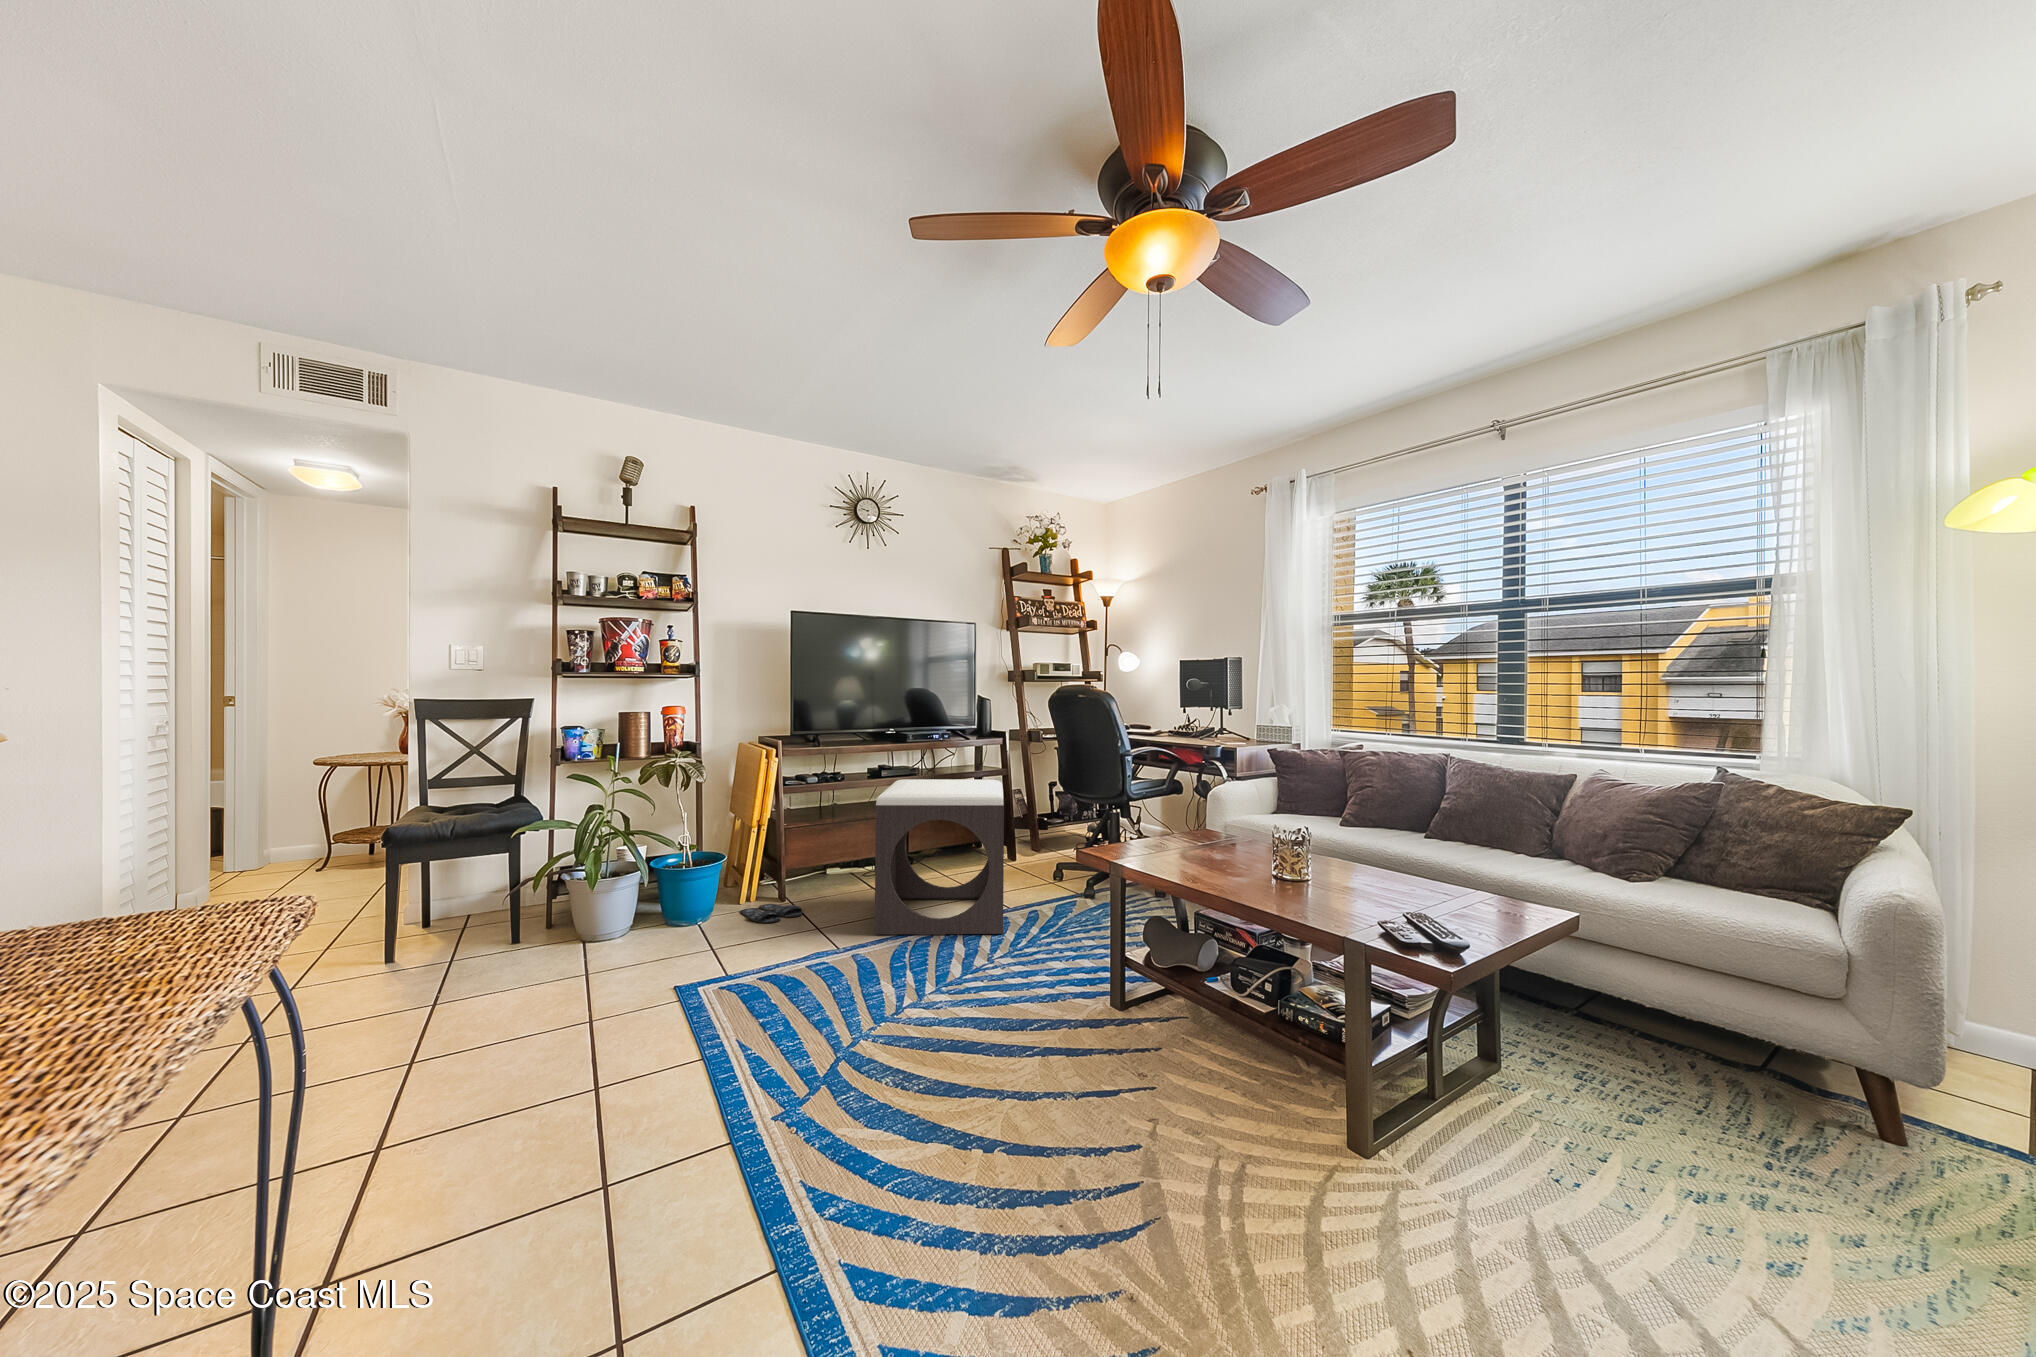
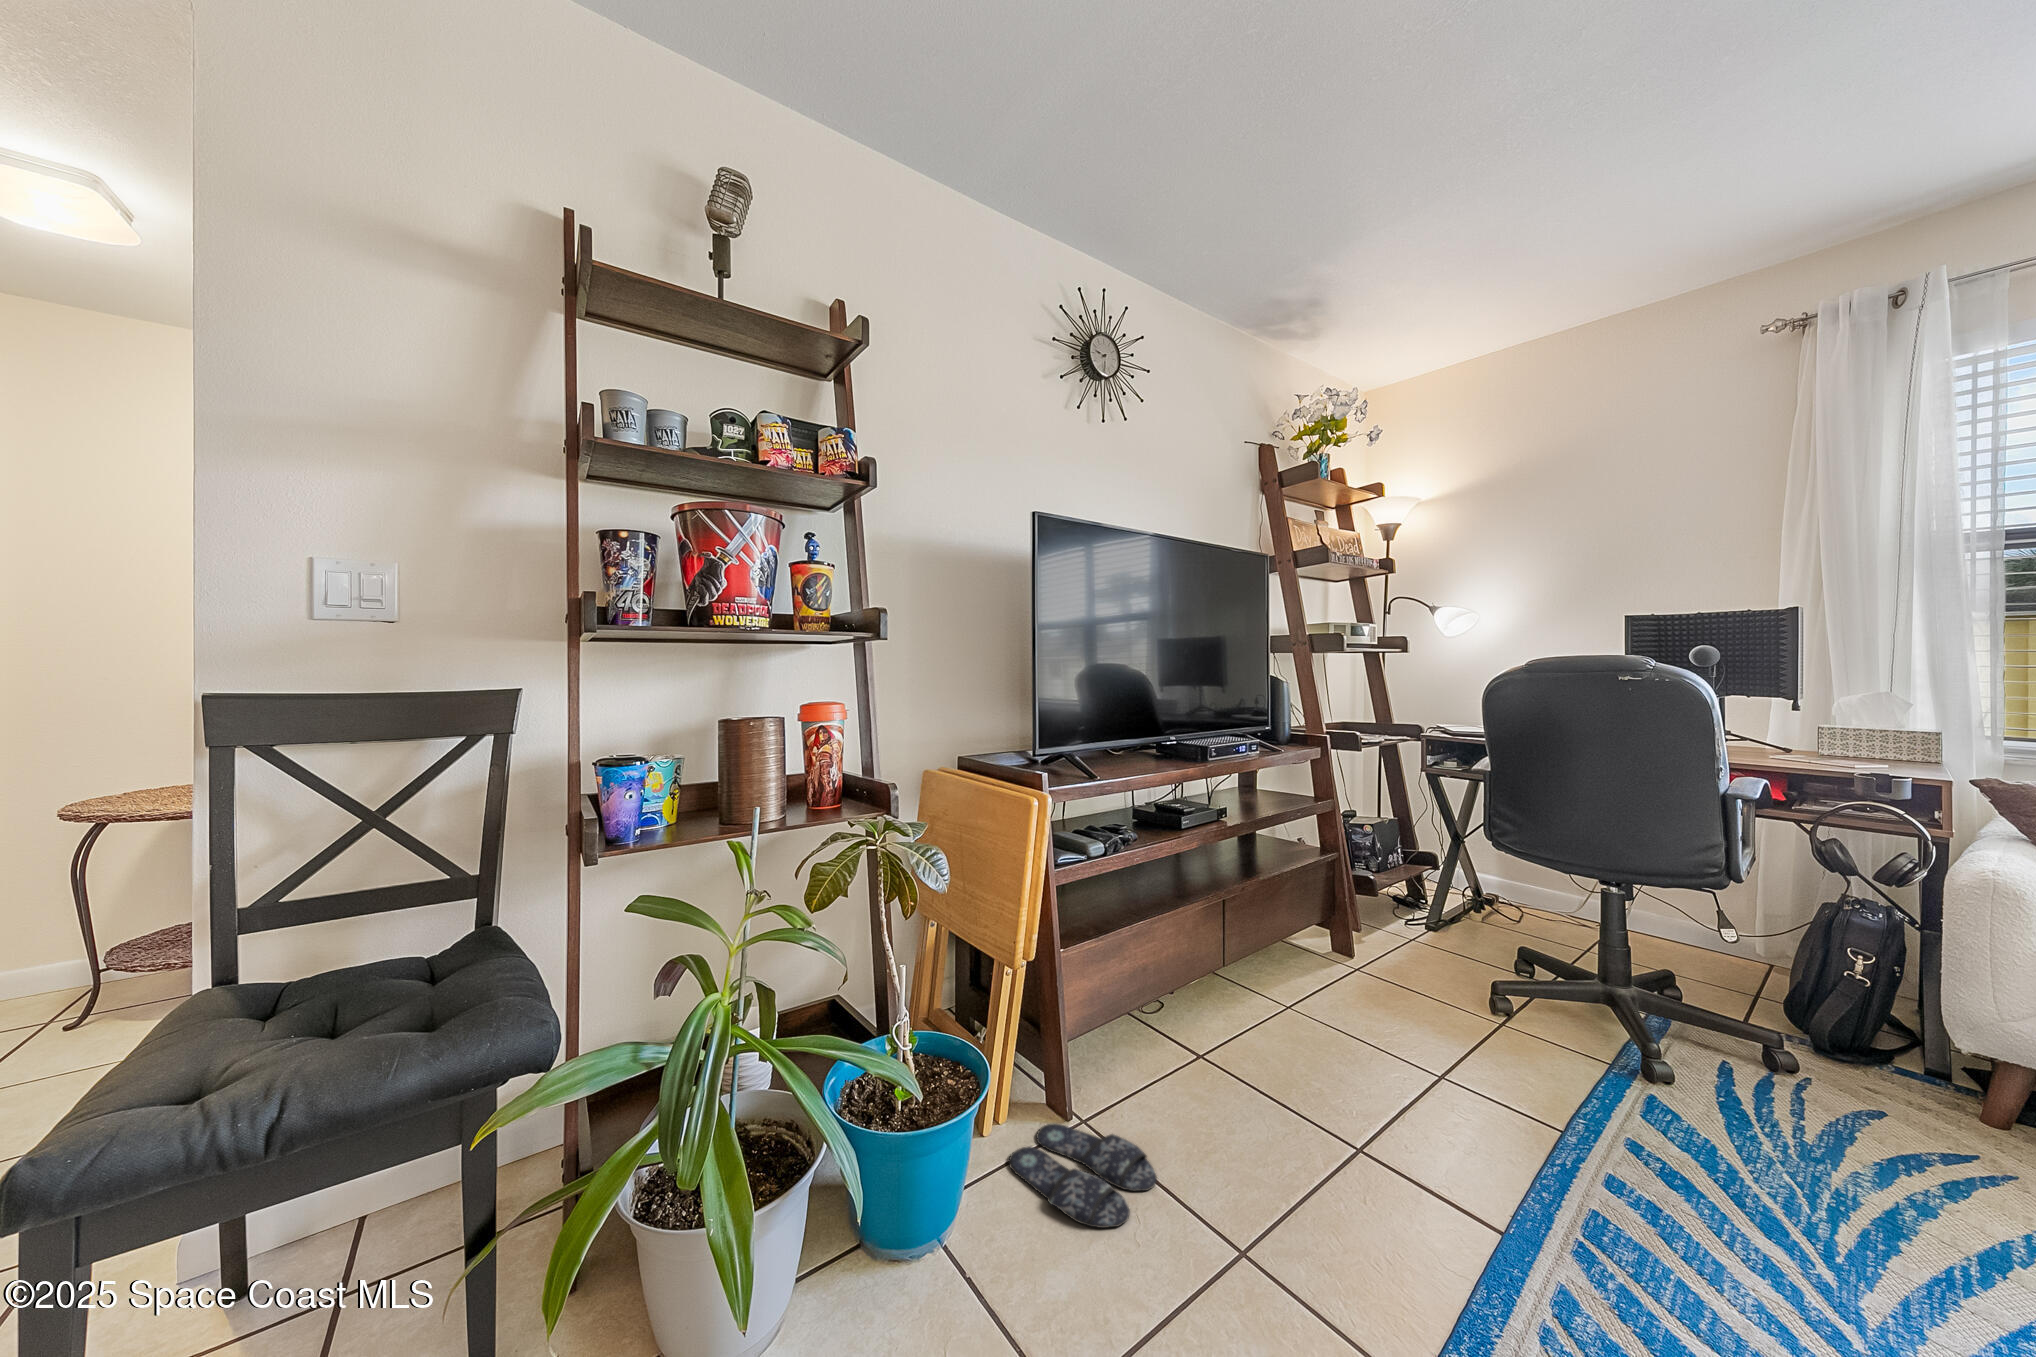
footstool: present [875,779,1004,934] -> none [1283,848,1737,1294]

